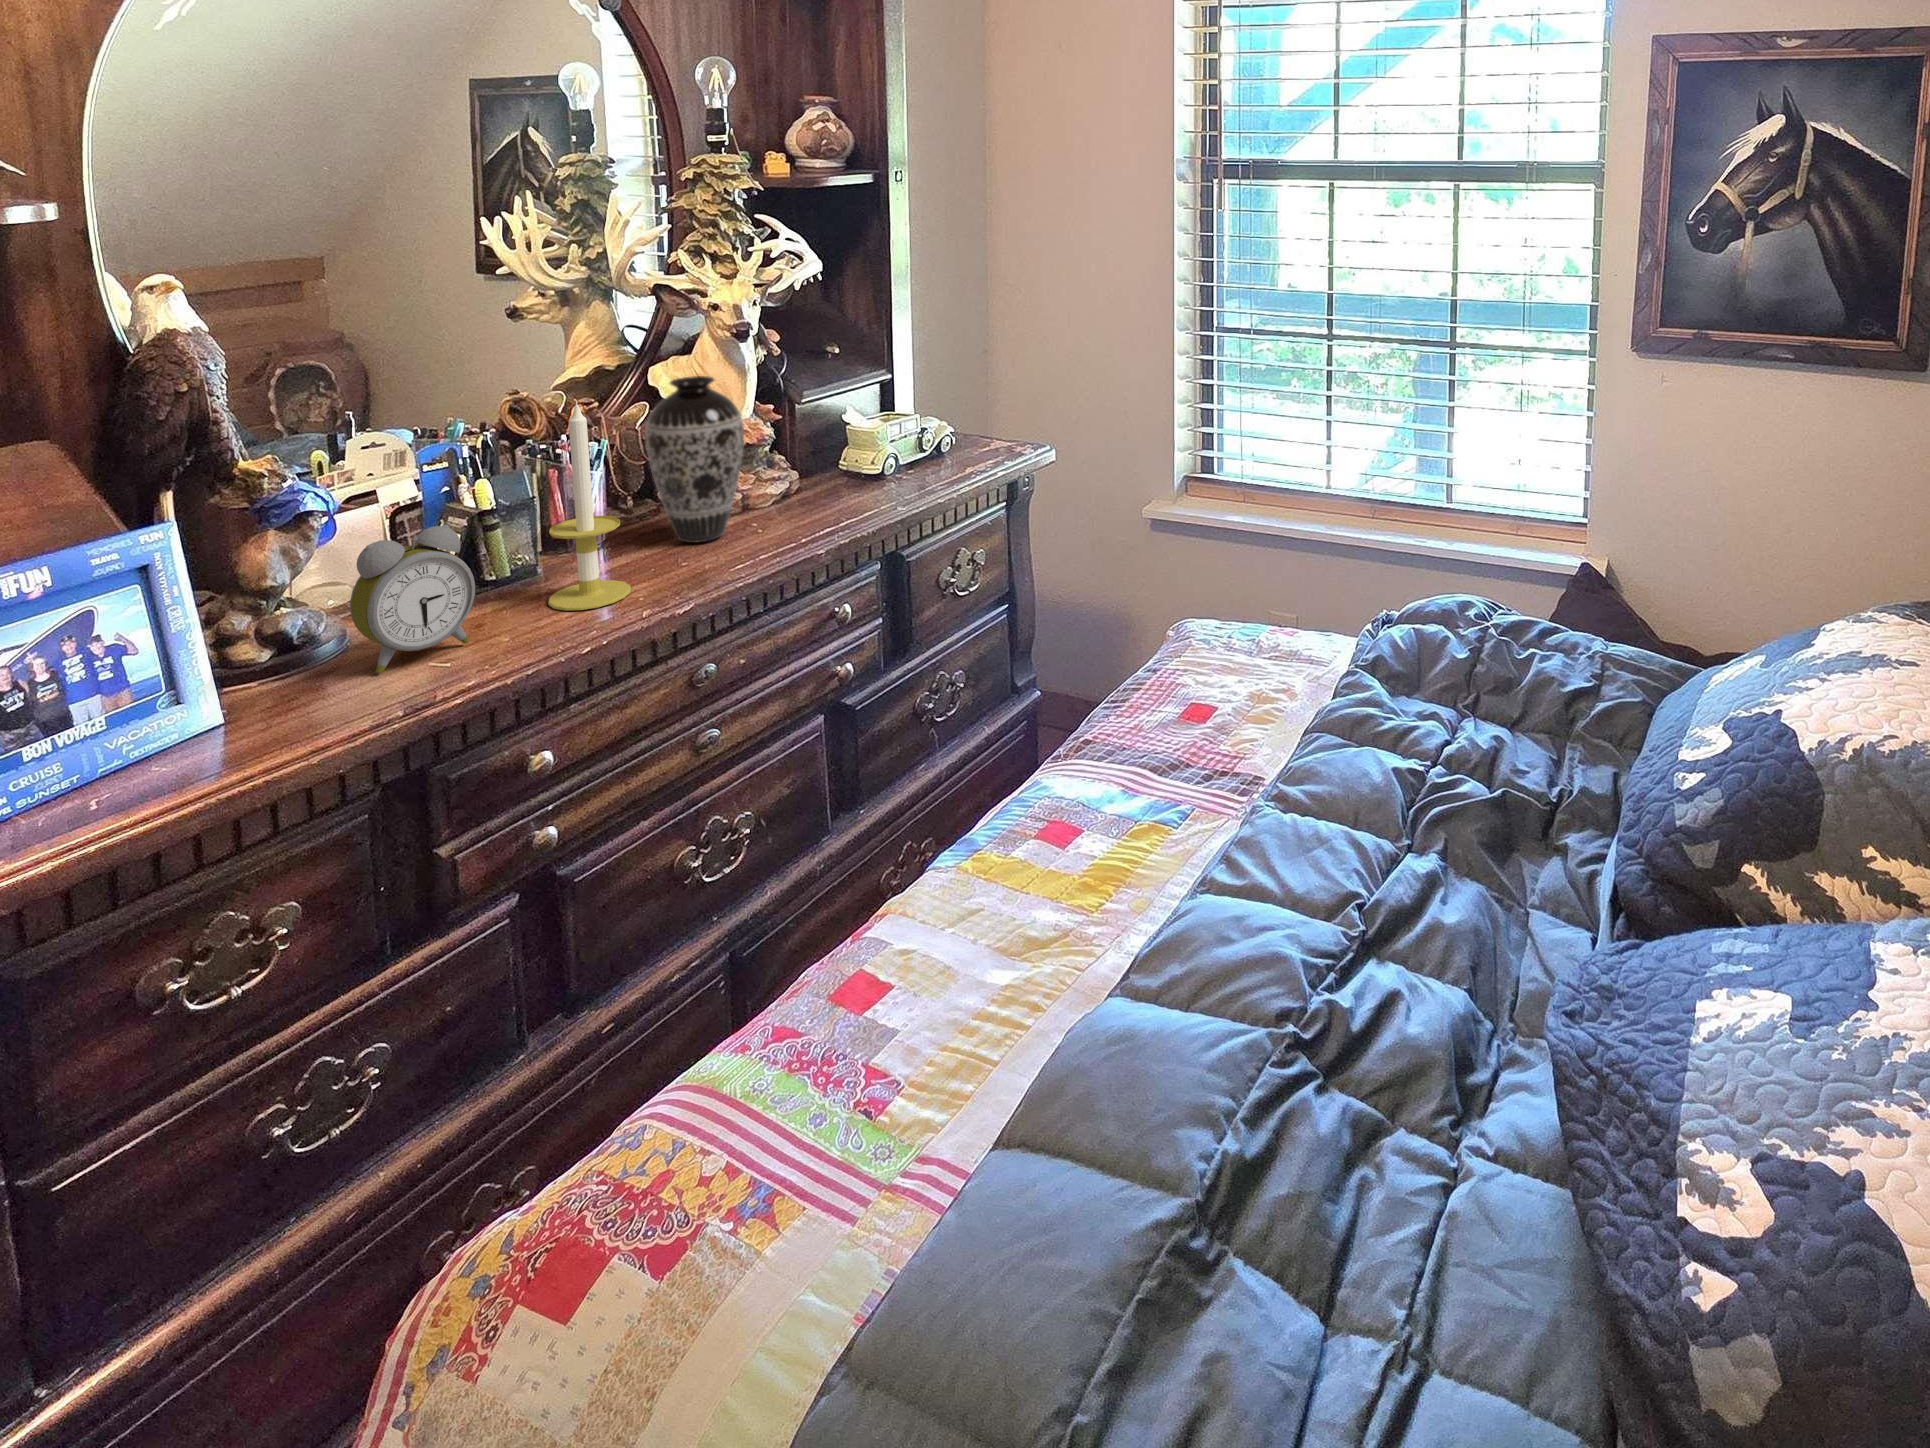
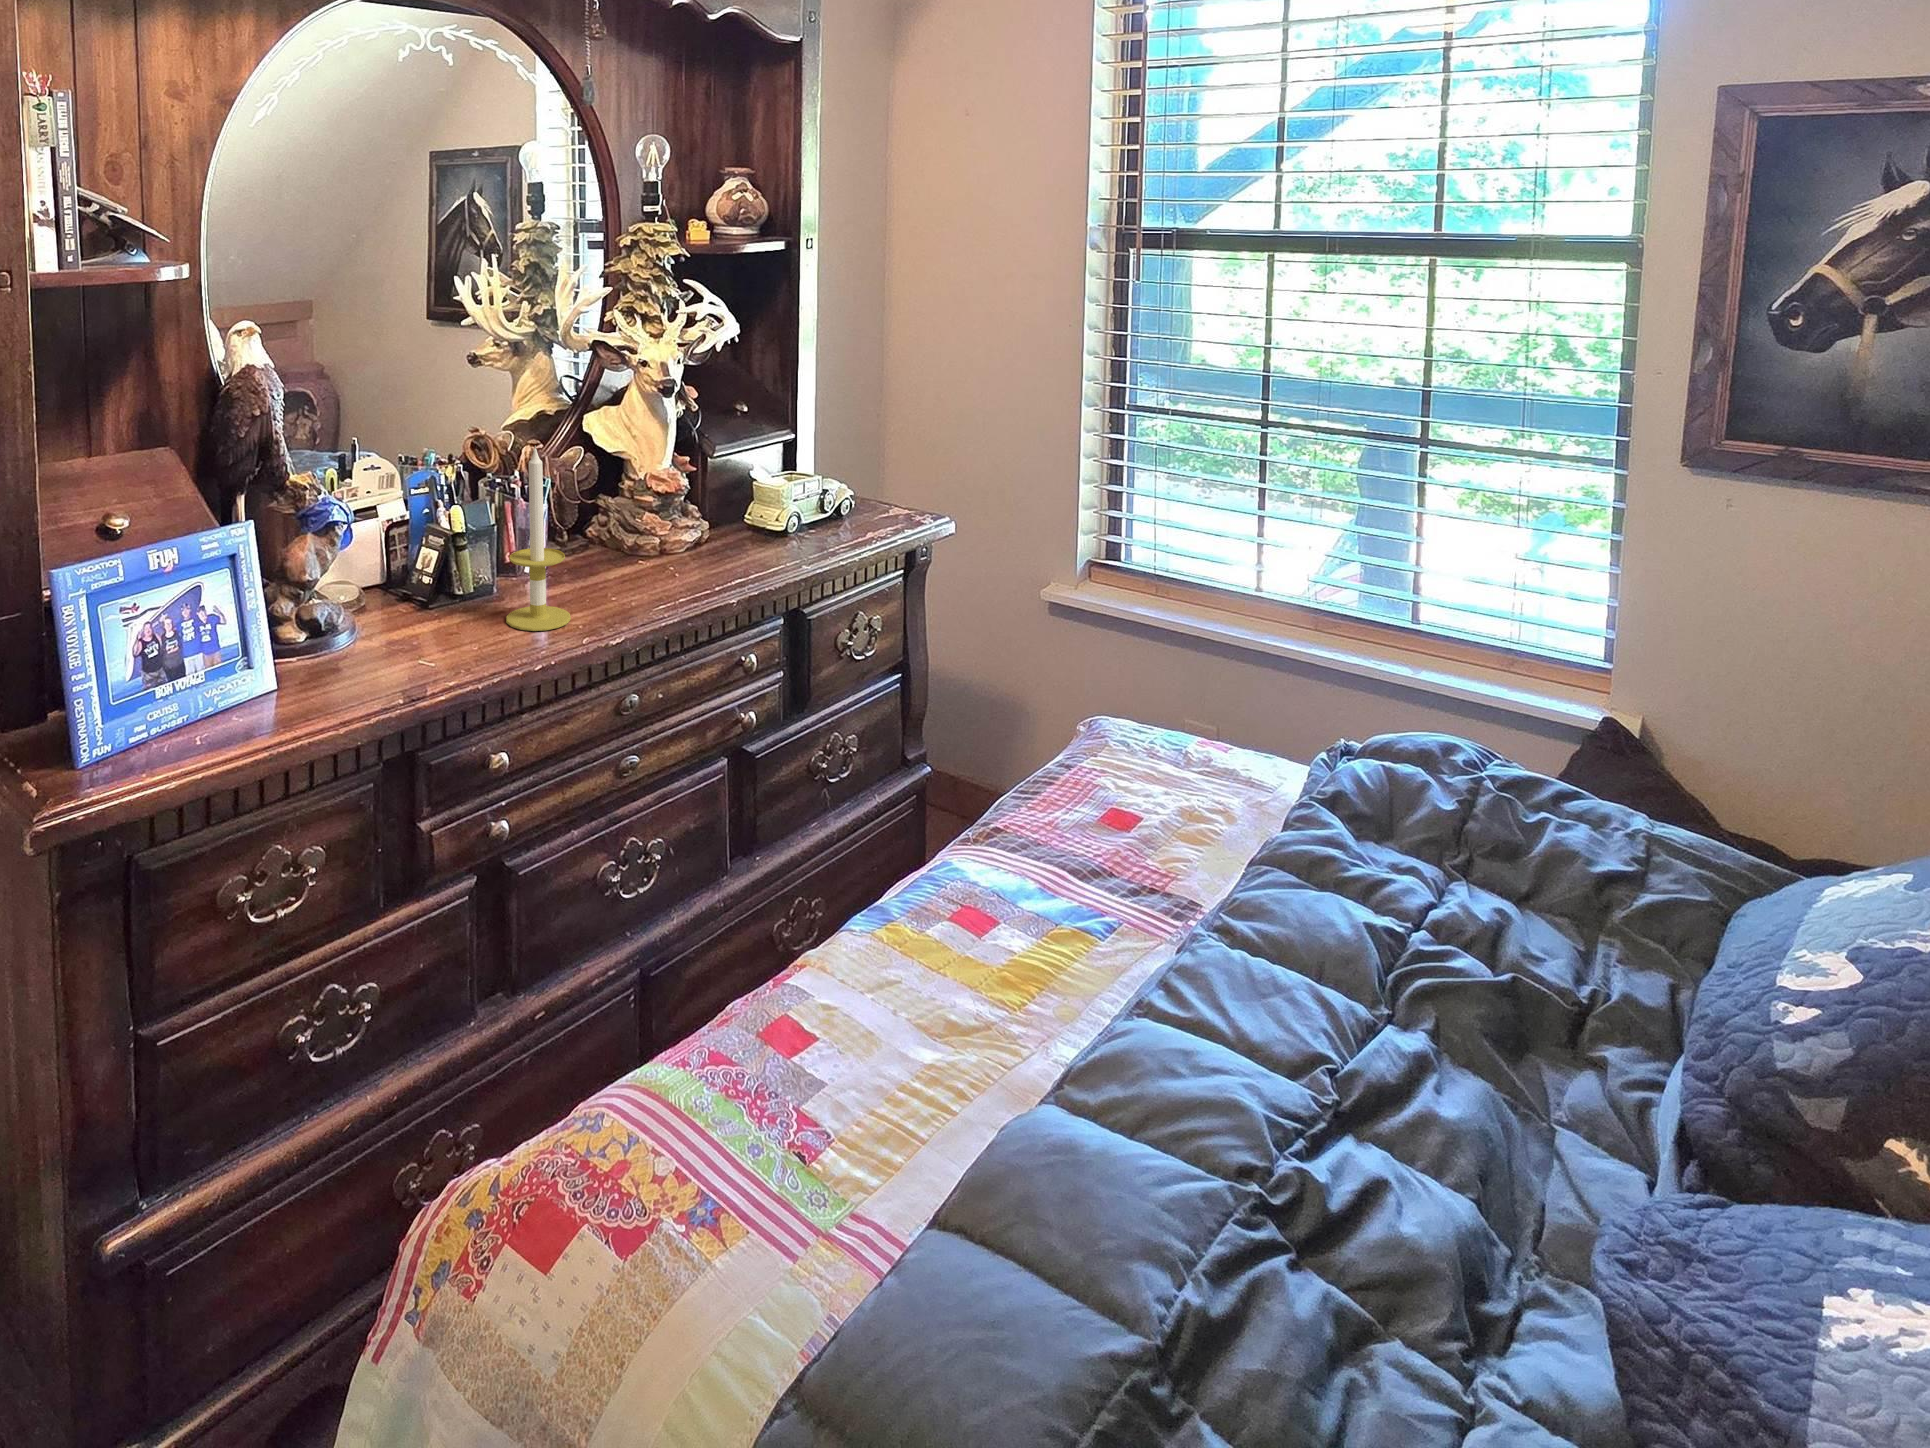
decorative vase: present [645,376,744,543] -> none [580,427,662,580]
alarm clock: present [350,525,475,673] -> none [371,545,458,665]

